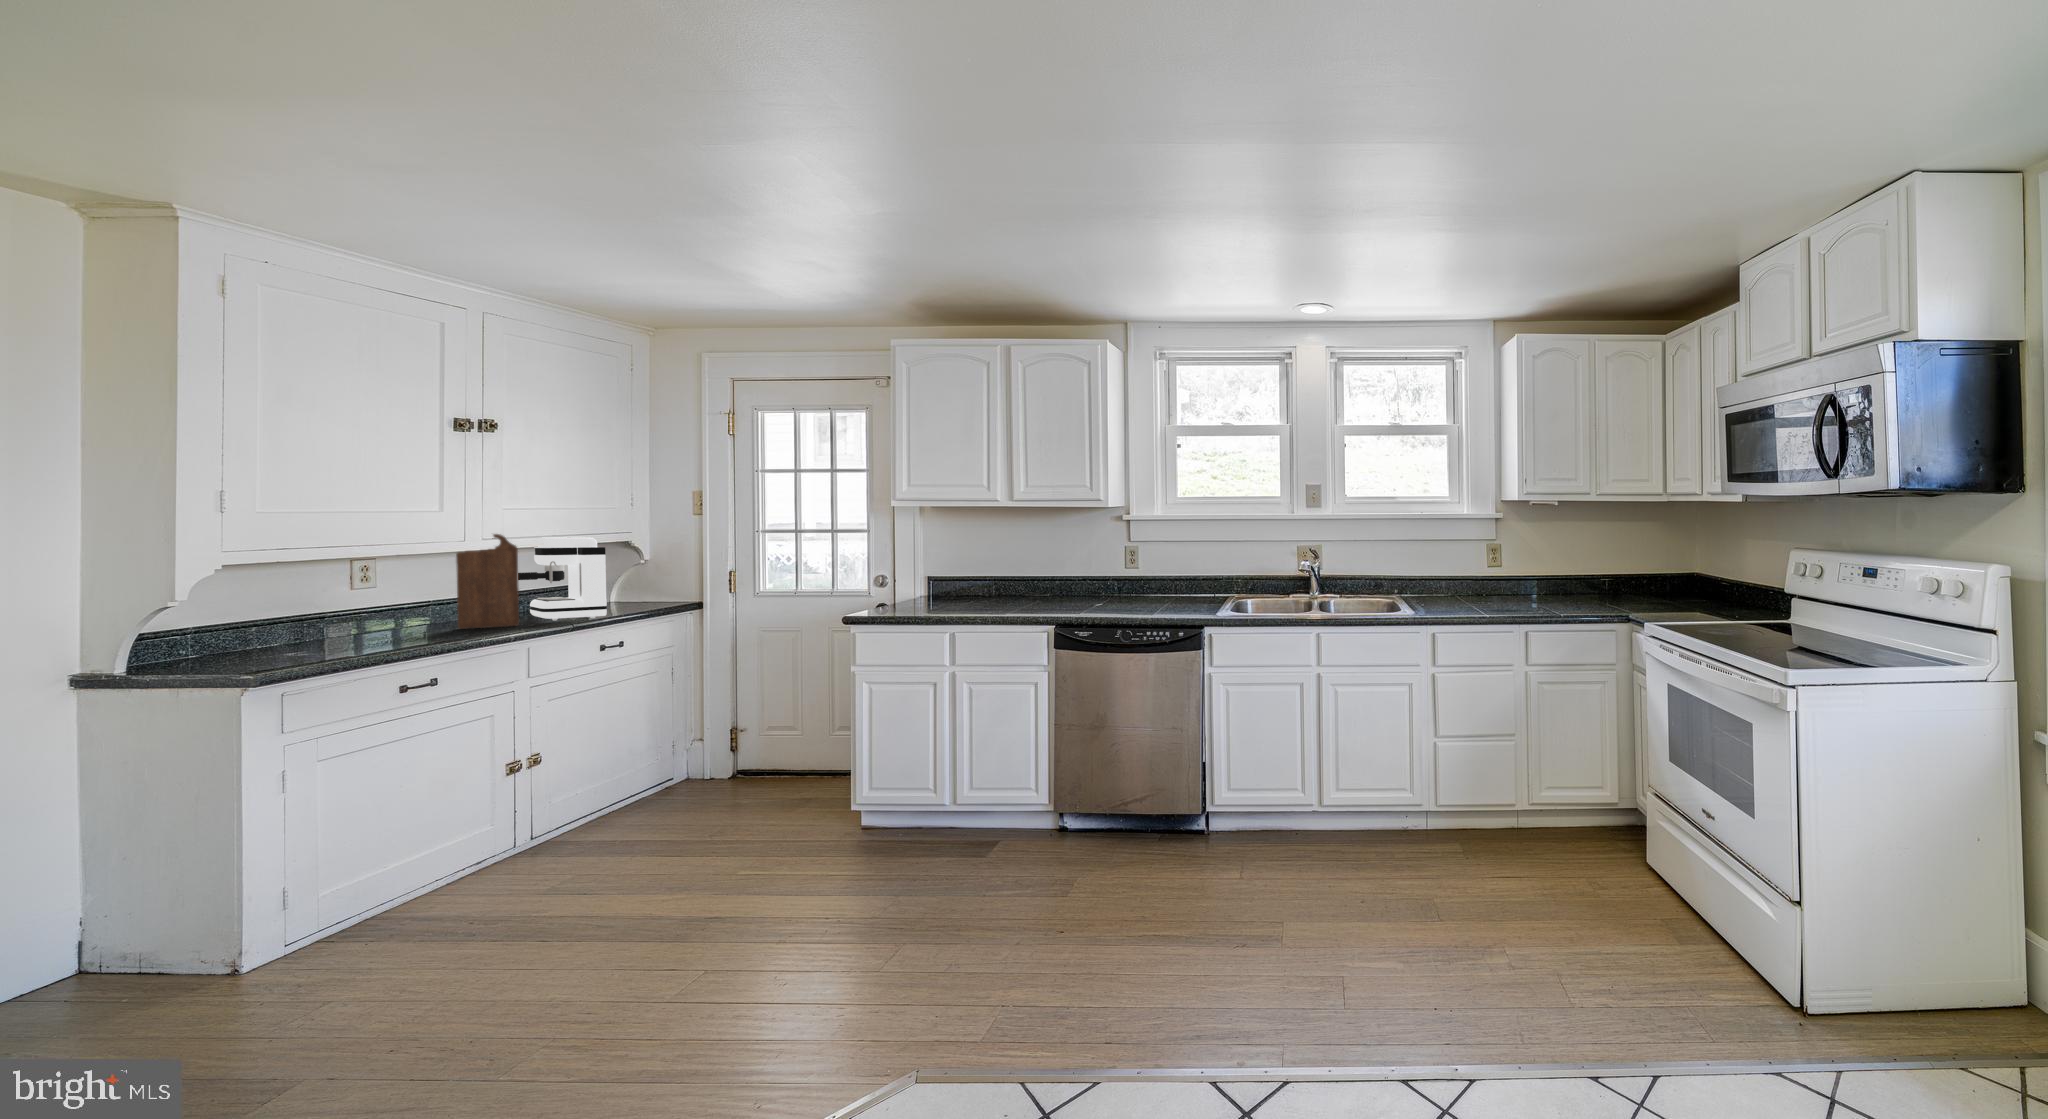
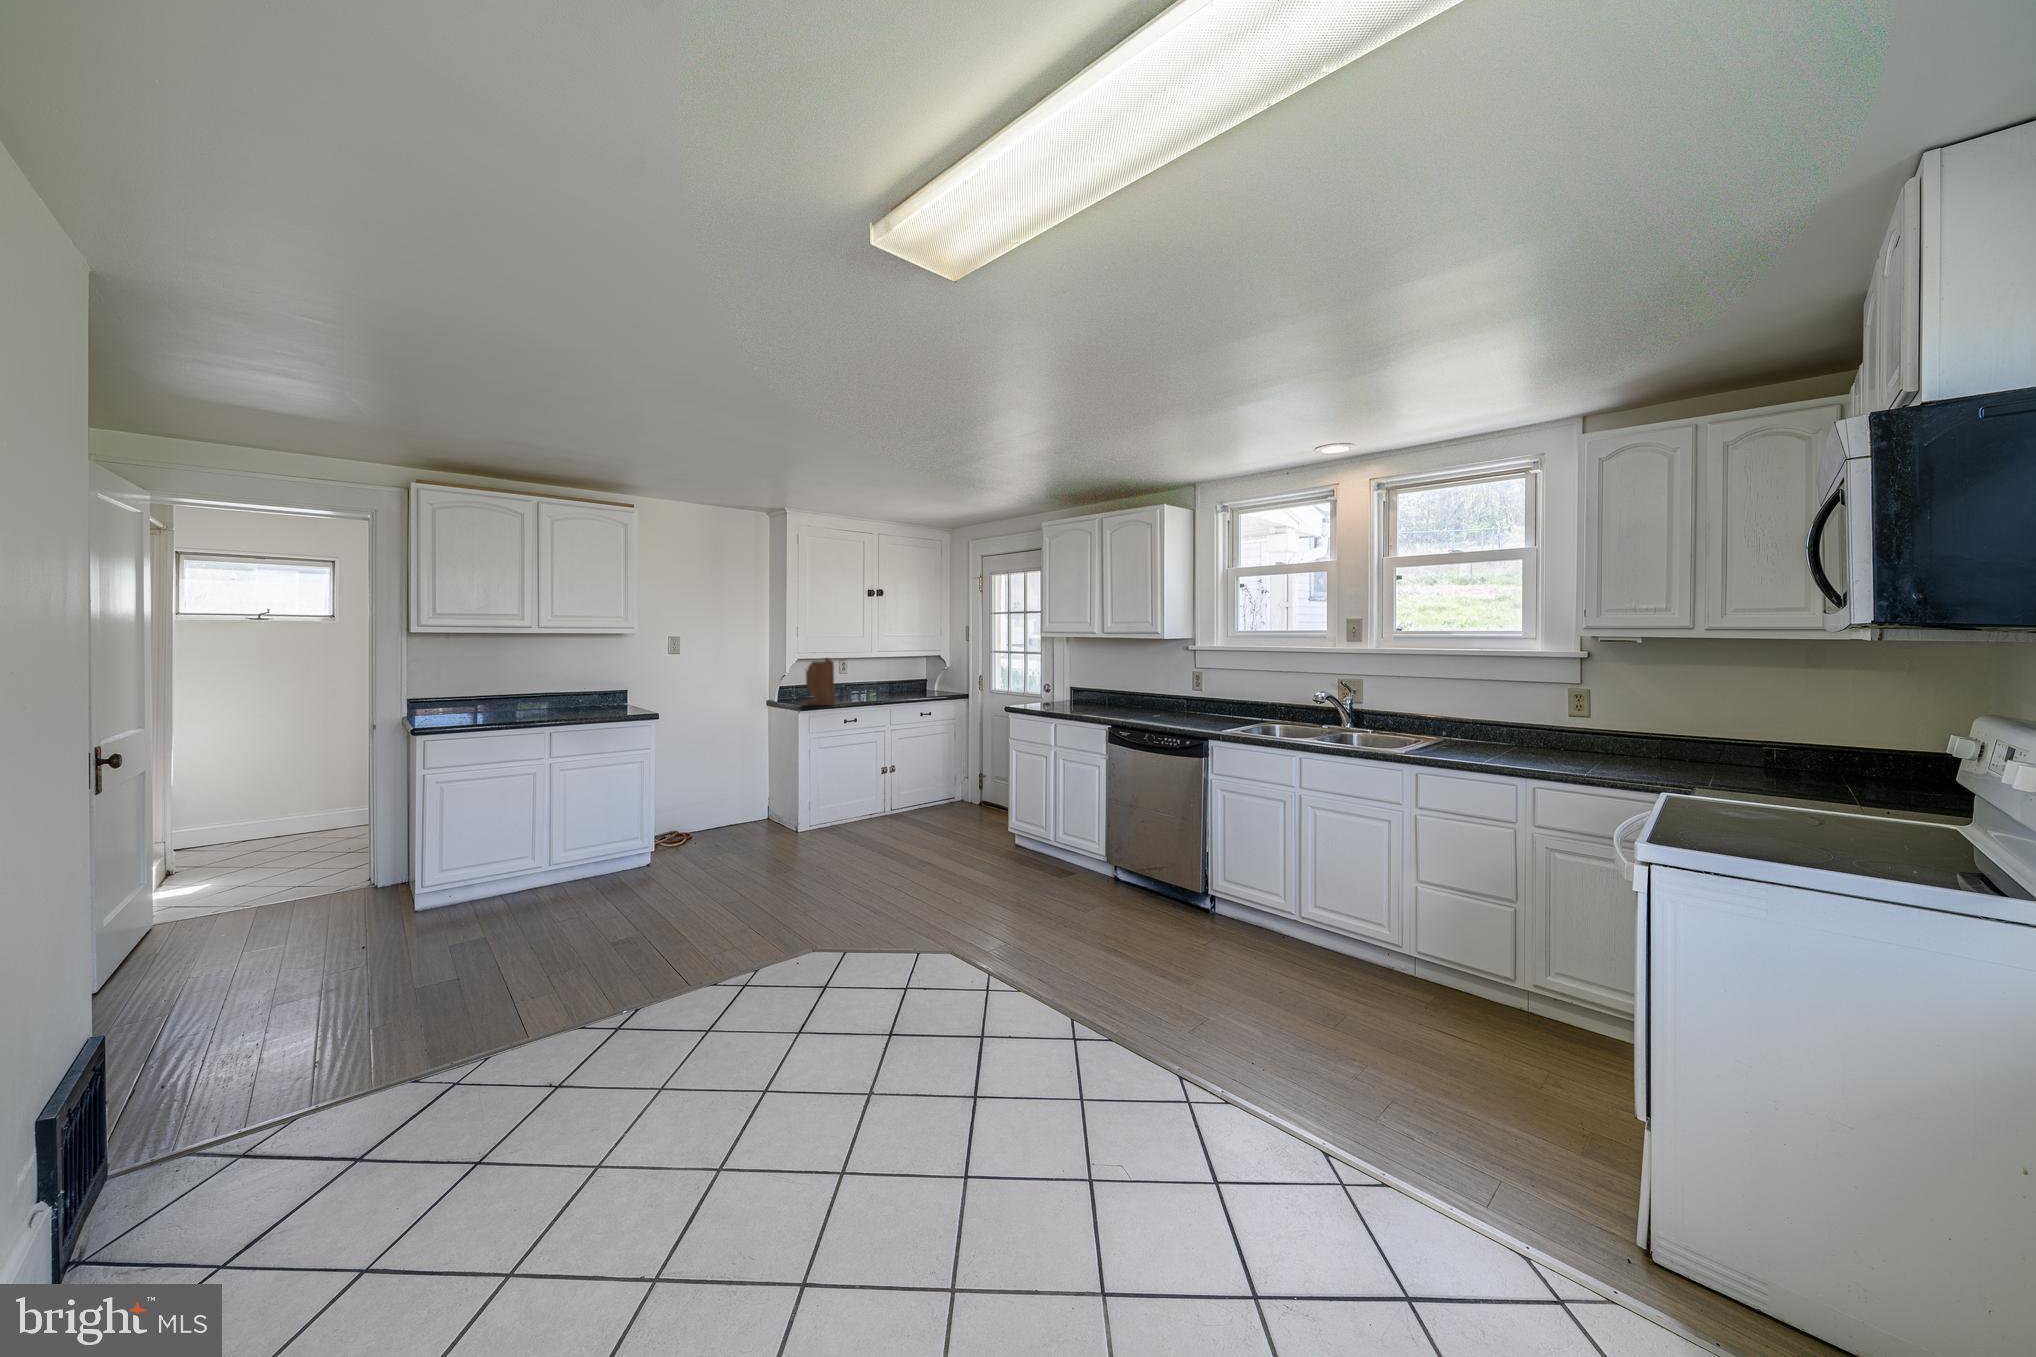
coffee maker: present [518,537,607,621] -> none [846,656,892,703]

